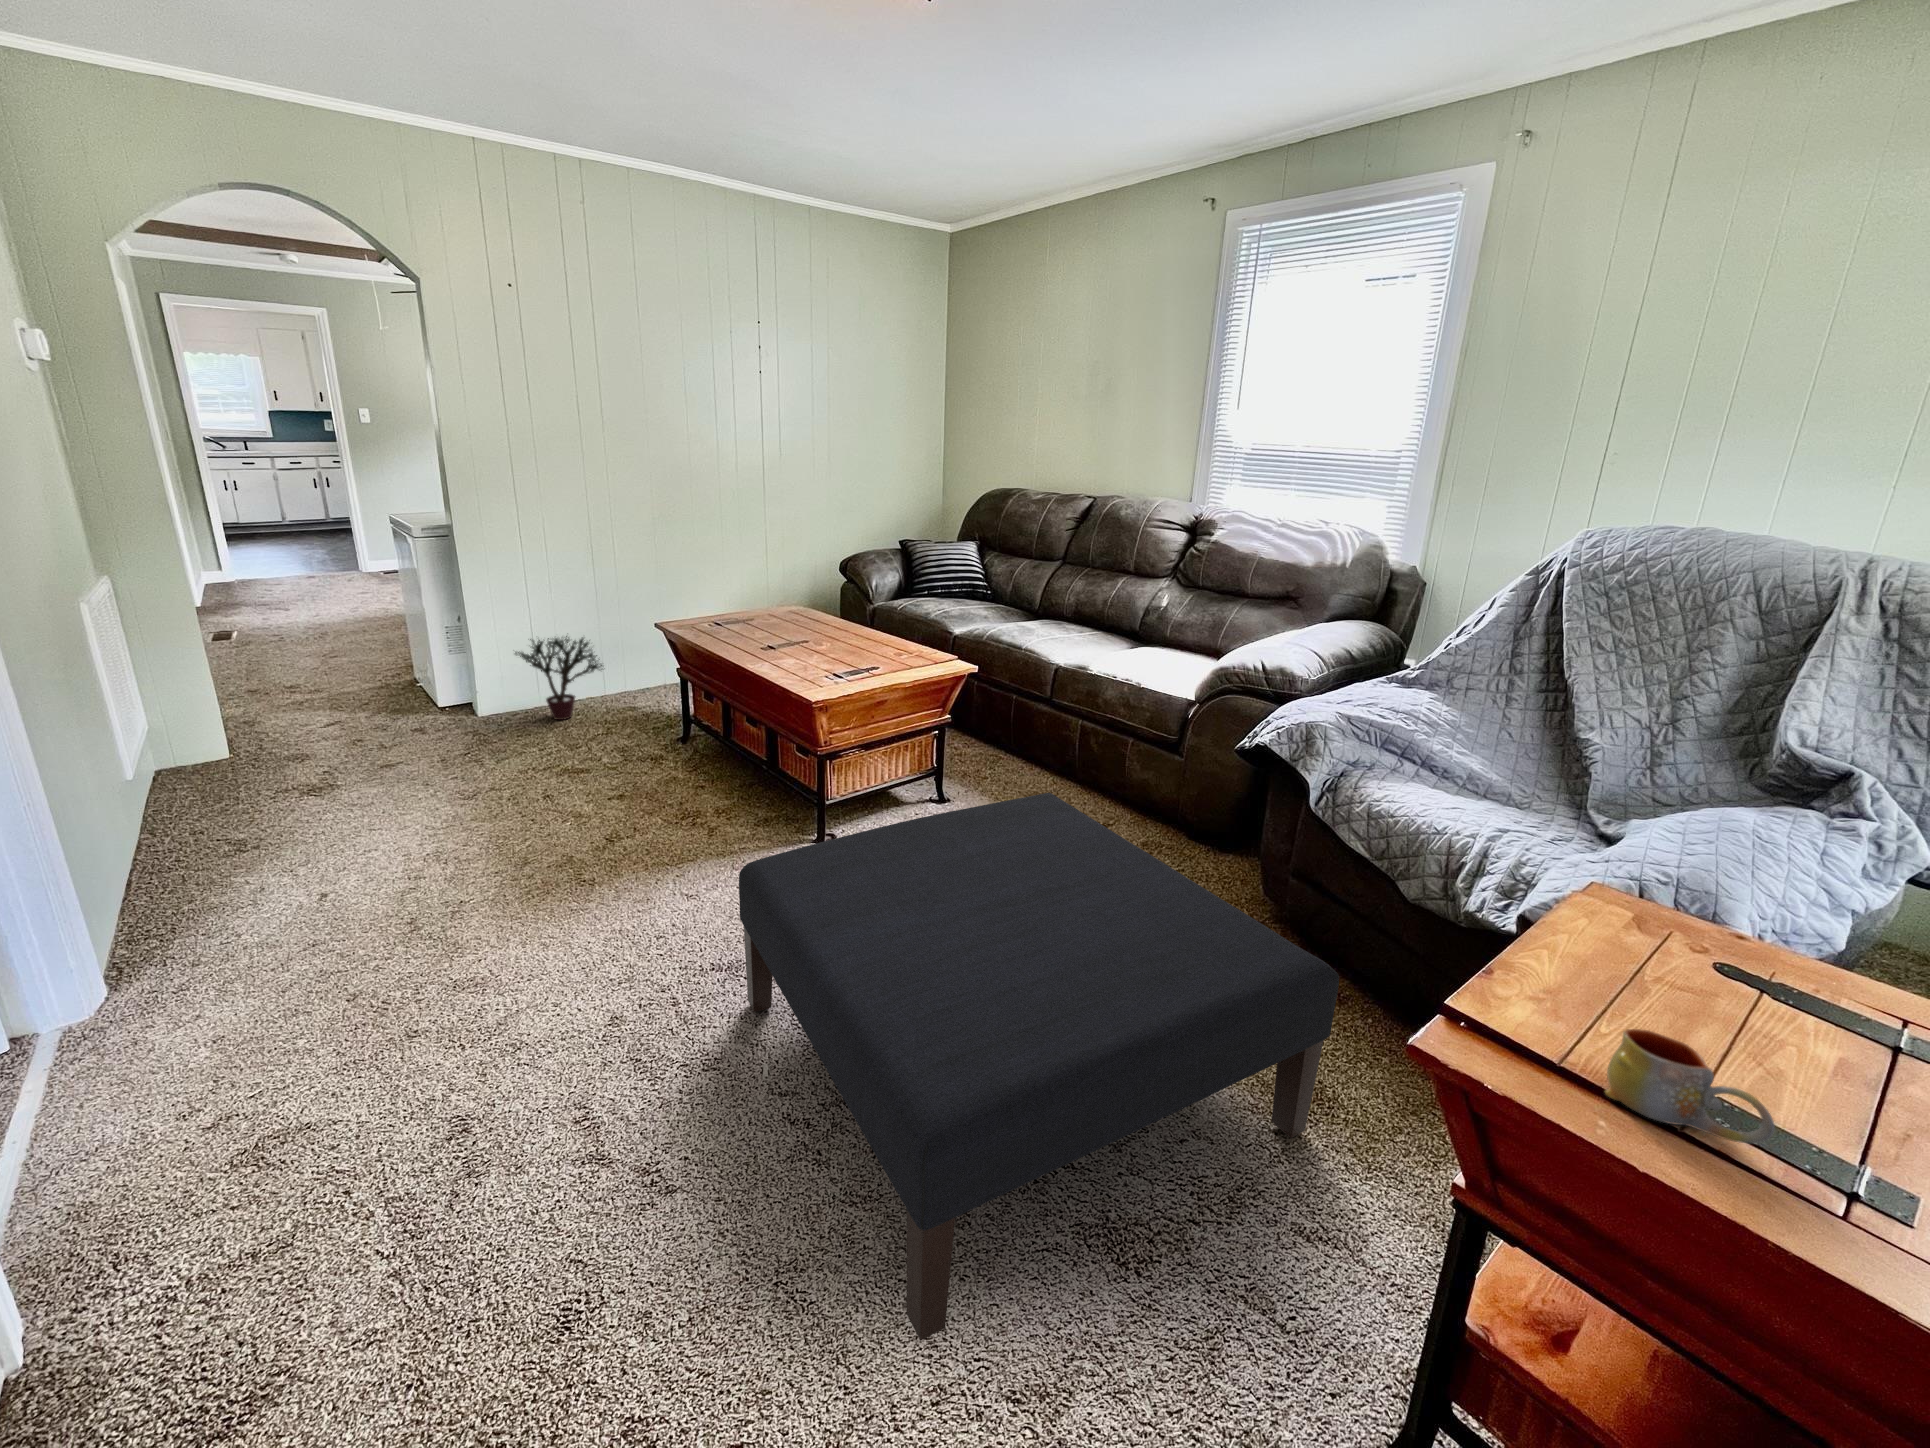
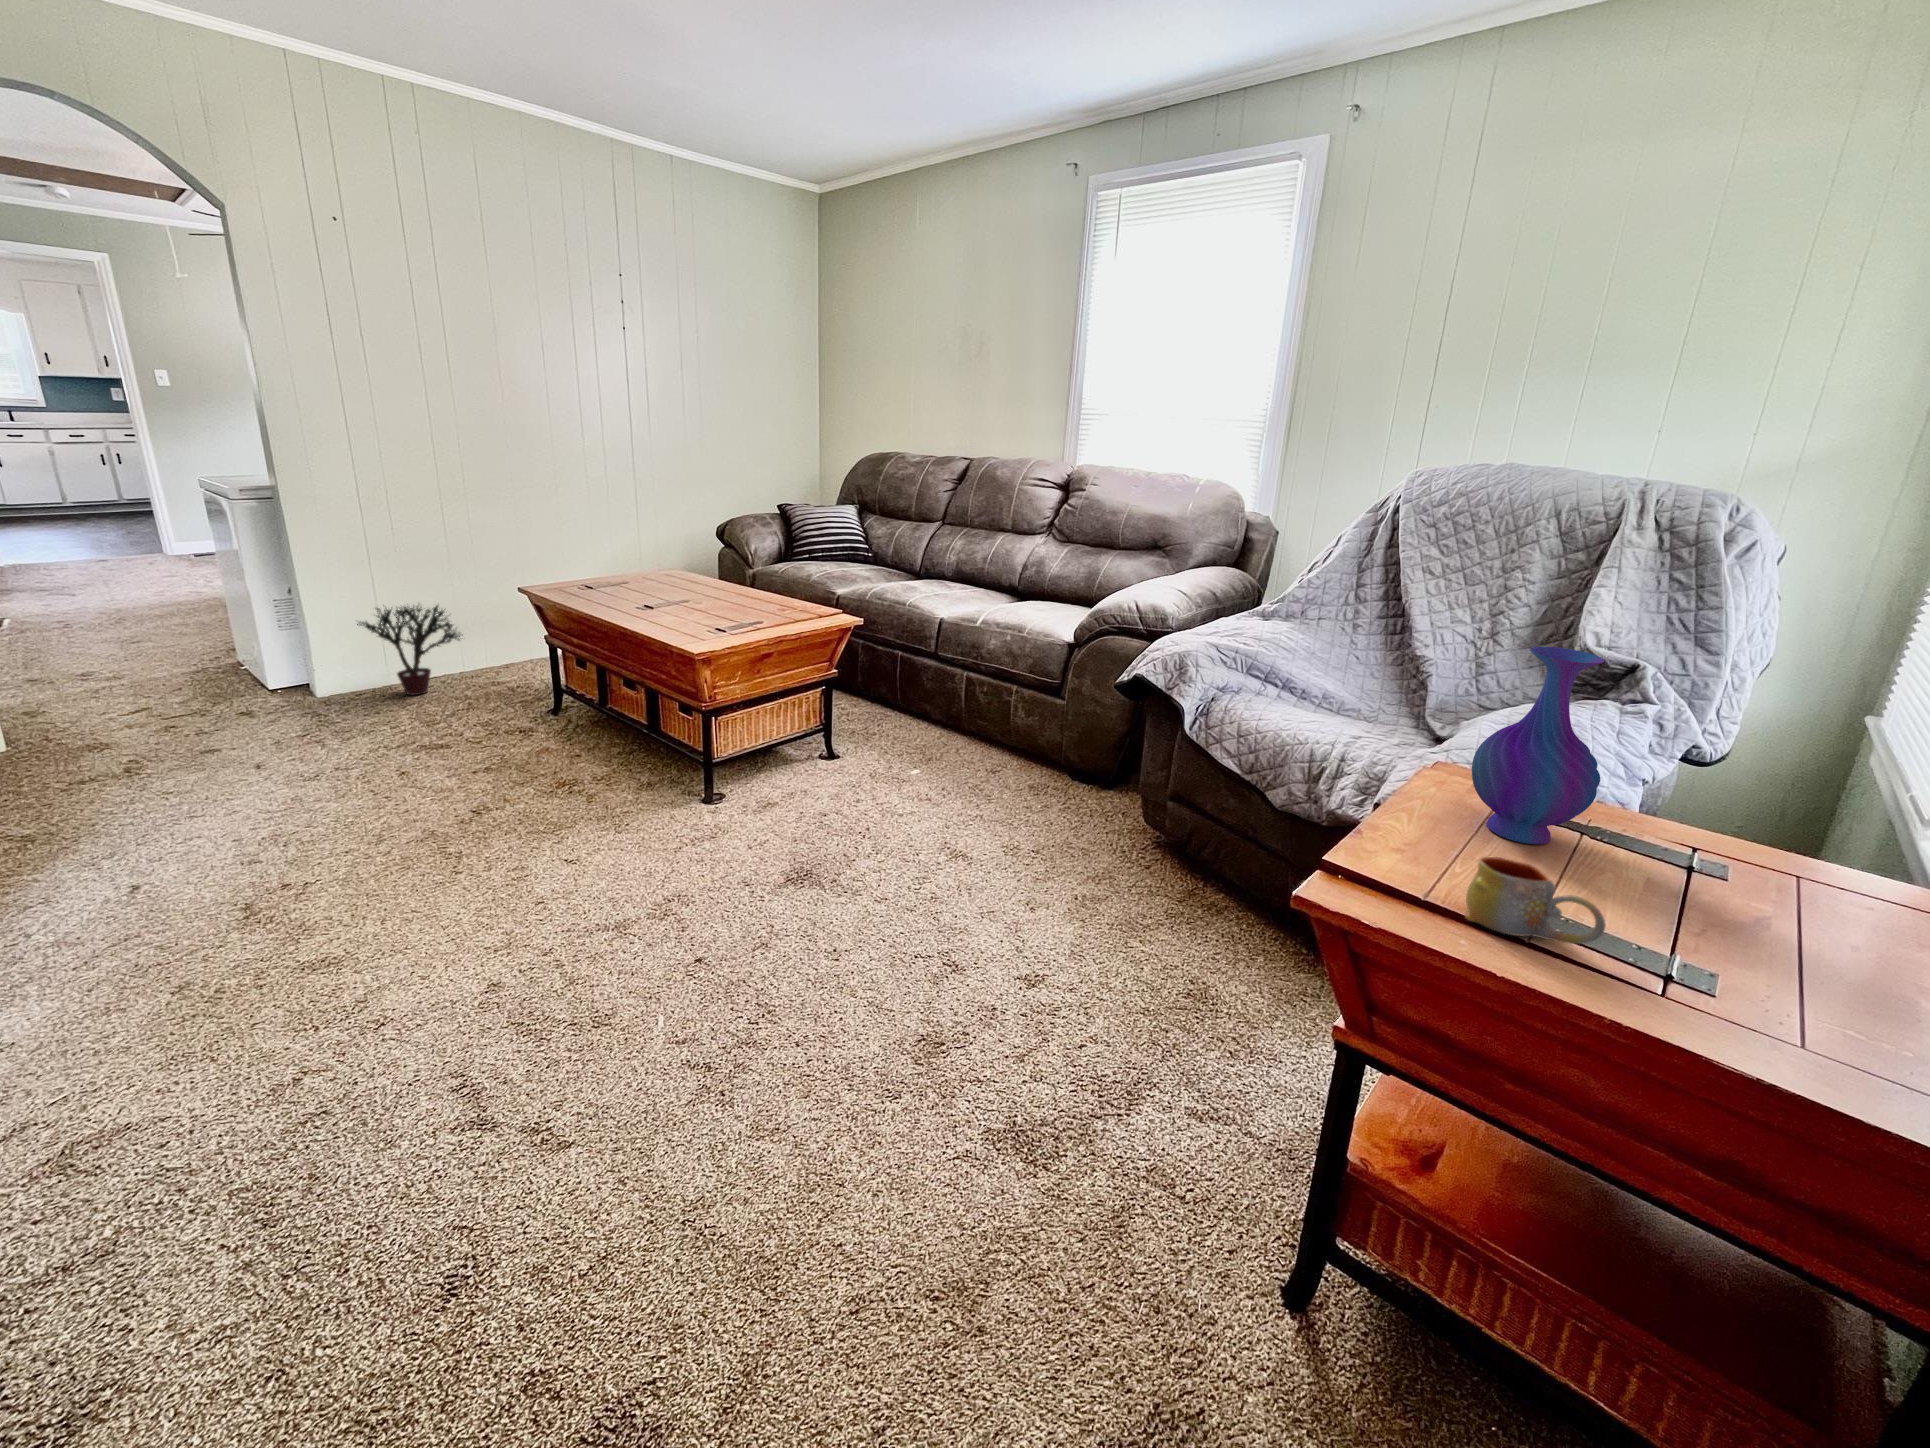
vase: none [1625,785,1790,1003] -> present [1472,647,1605,844]
ottoman: present [739,793,1339,1340] -> none [625,731,1221,1256]

